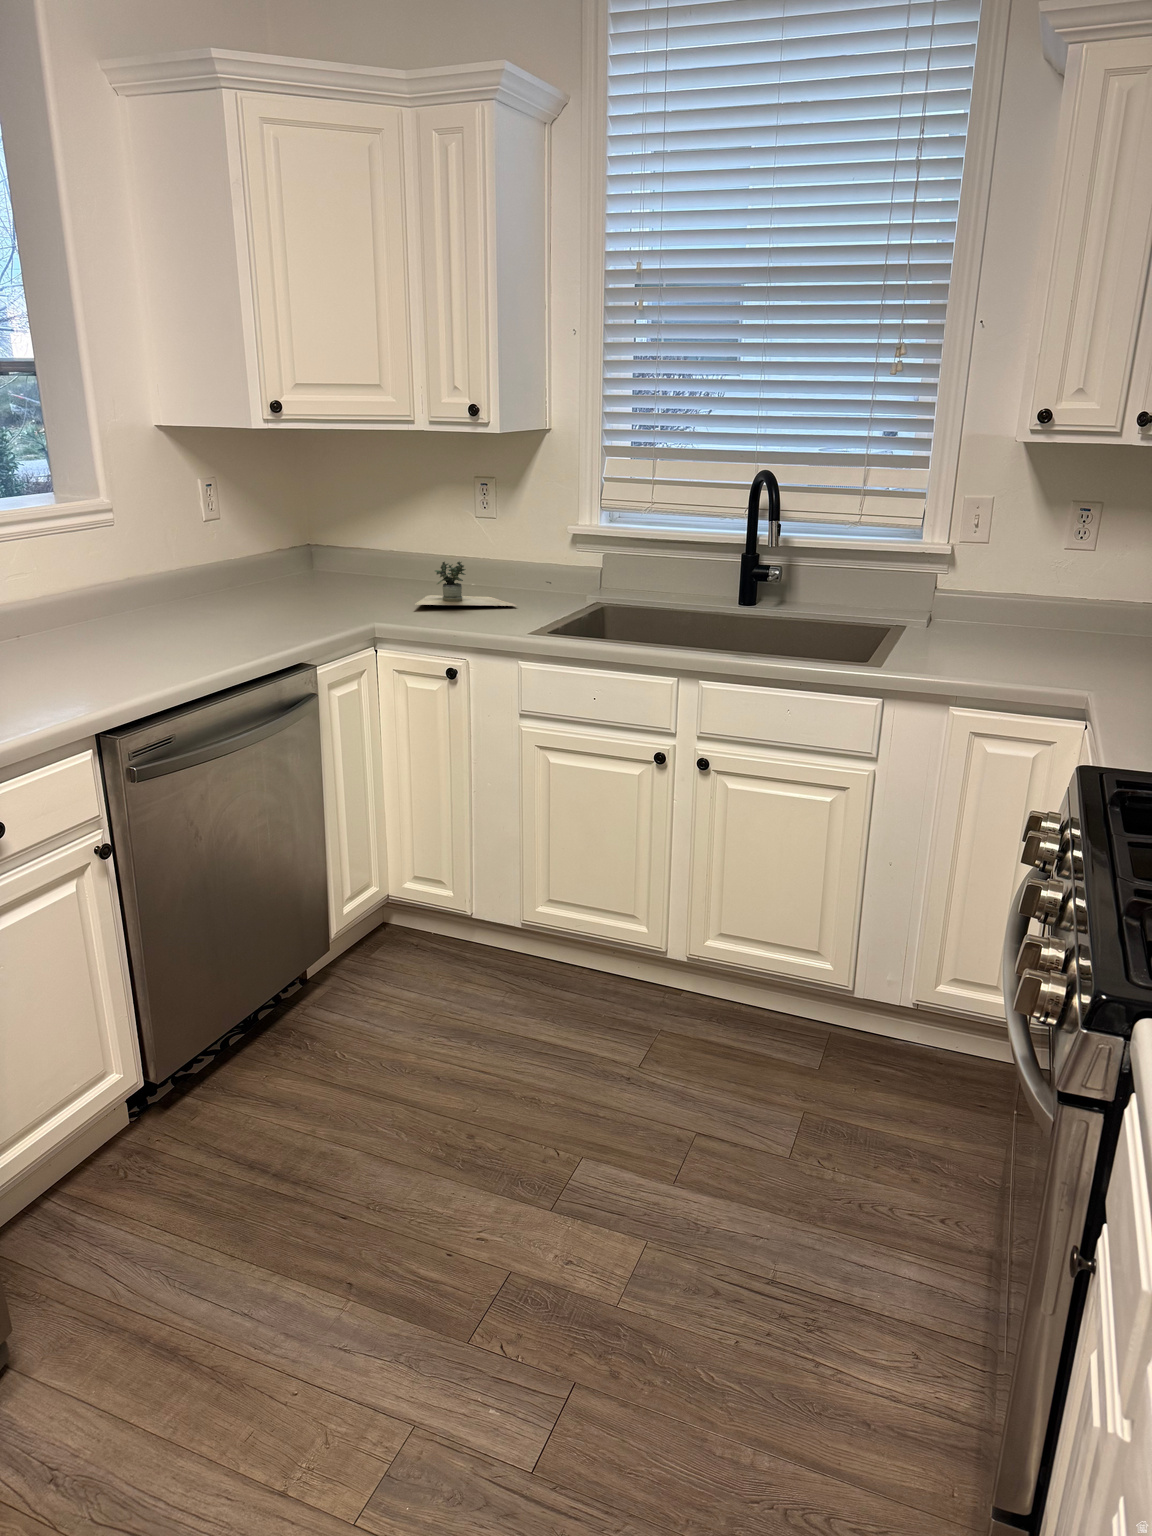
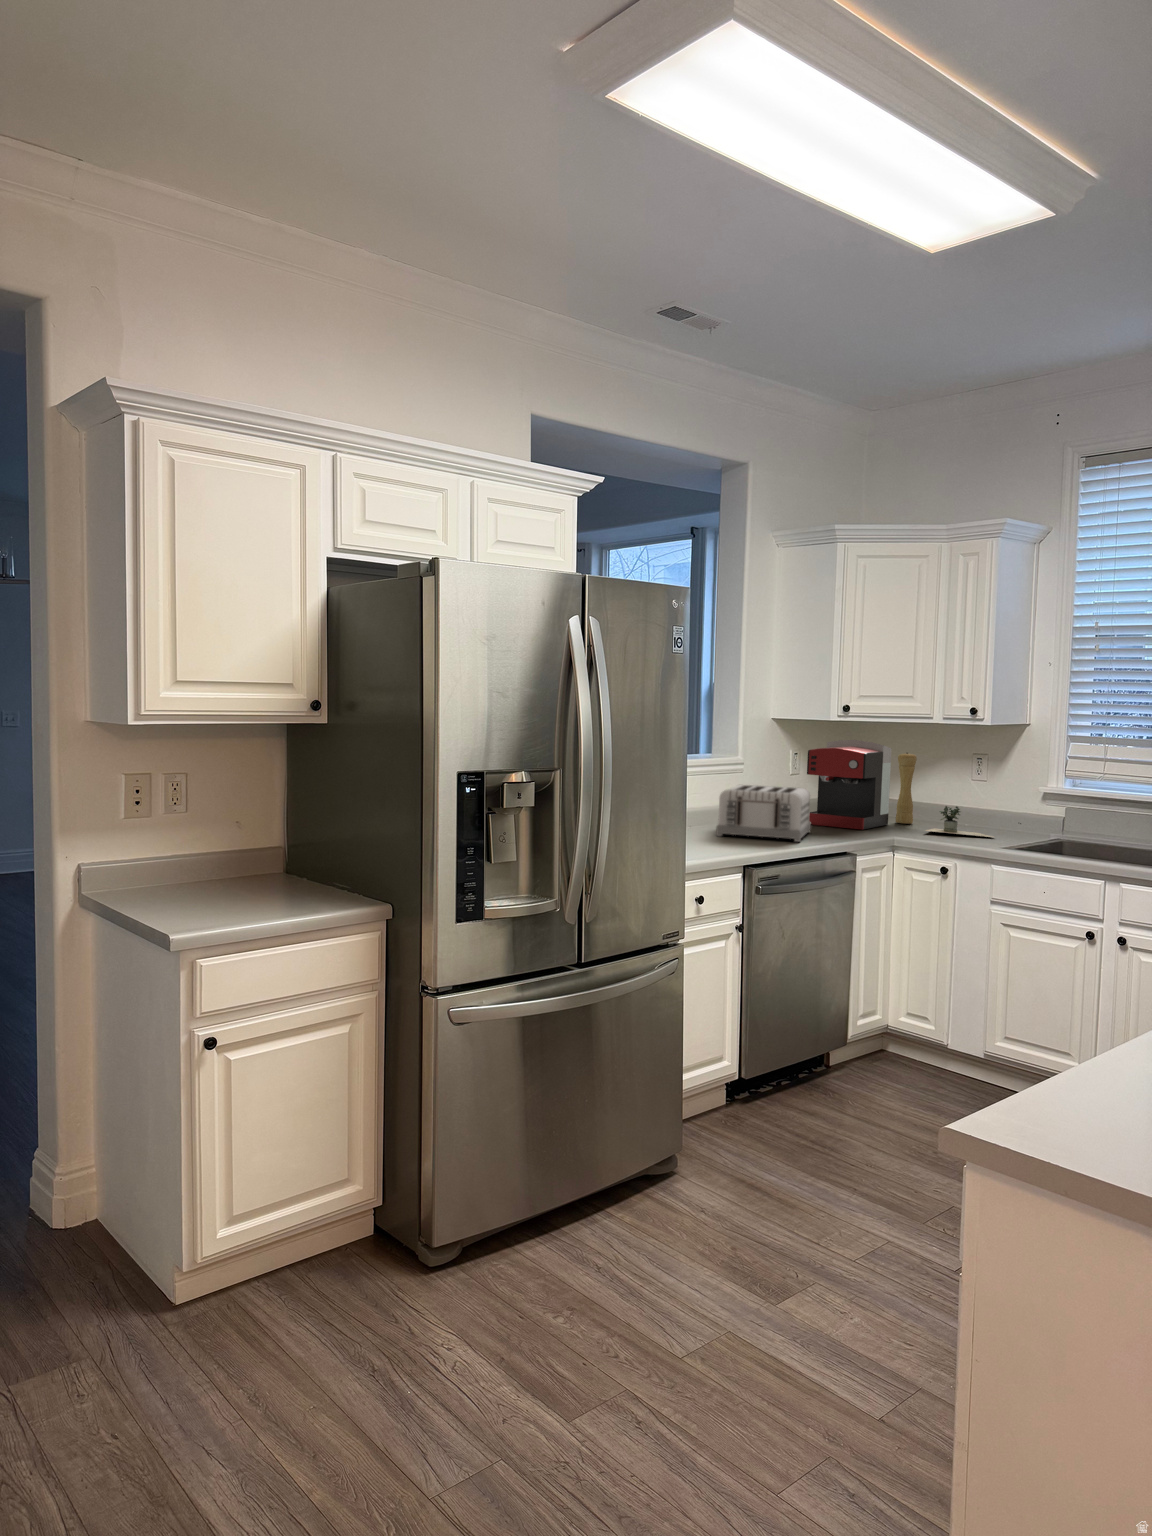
coffee maker: none [219,462,361,611] -> present [807,740,892,830]
pepper mill: none [366,477,397,587] -> present [896,753,917,824]
toaster: none [50,556,235,664] -> present [716,785,811,842]

